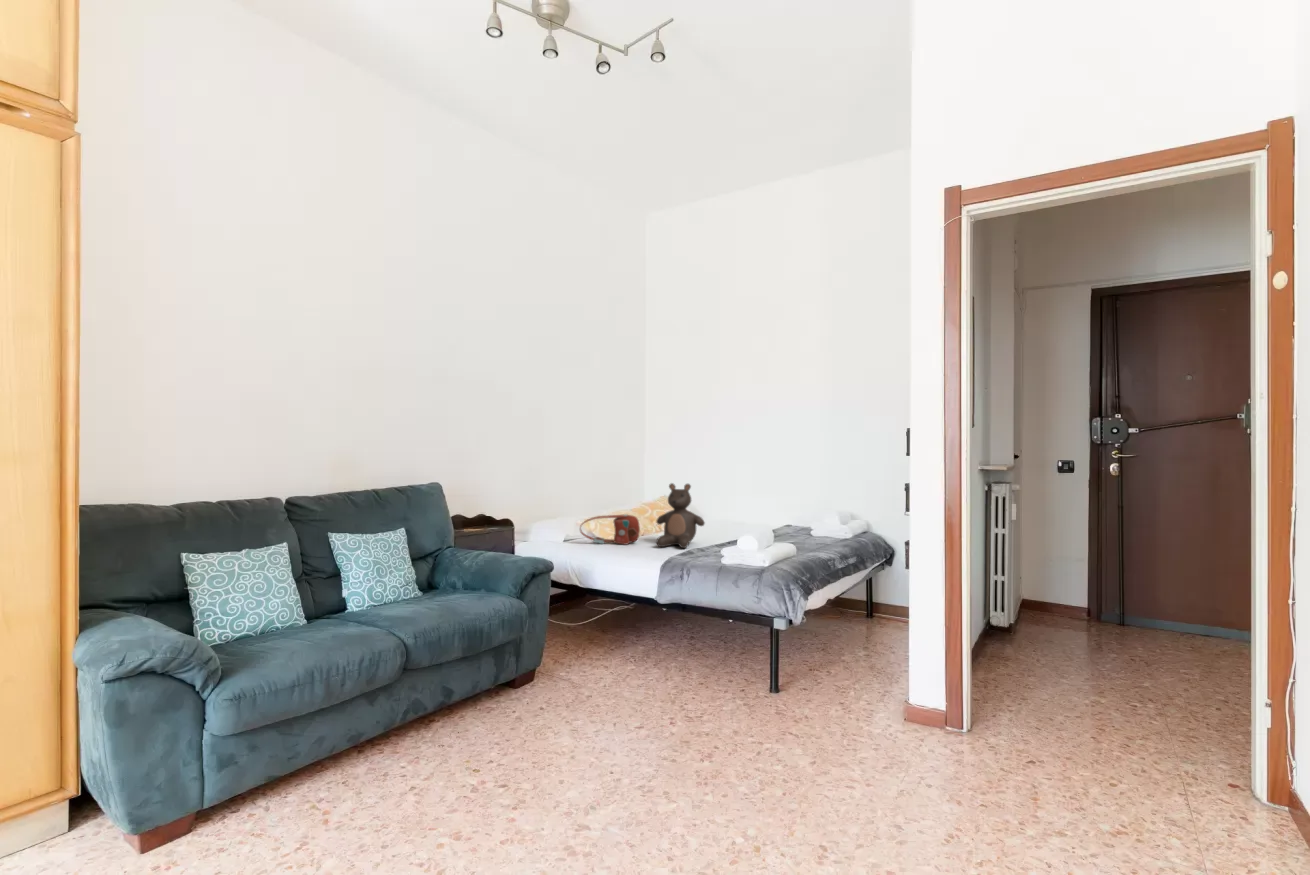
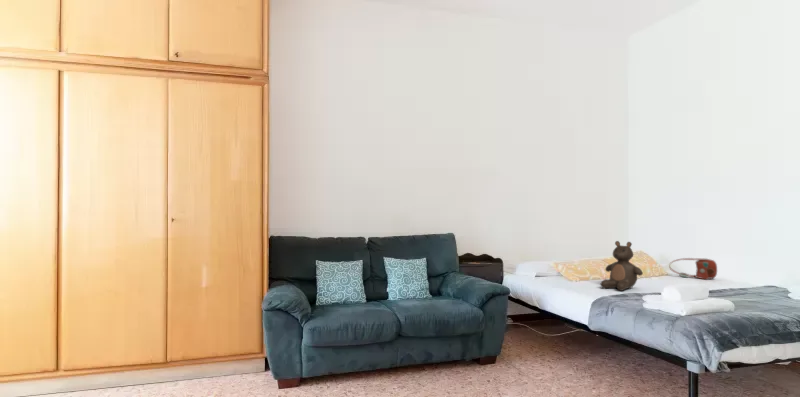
handbag: present [580,514,640,544] -> present [672,258,717,279]

